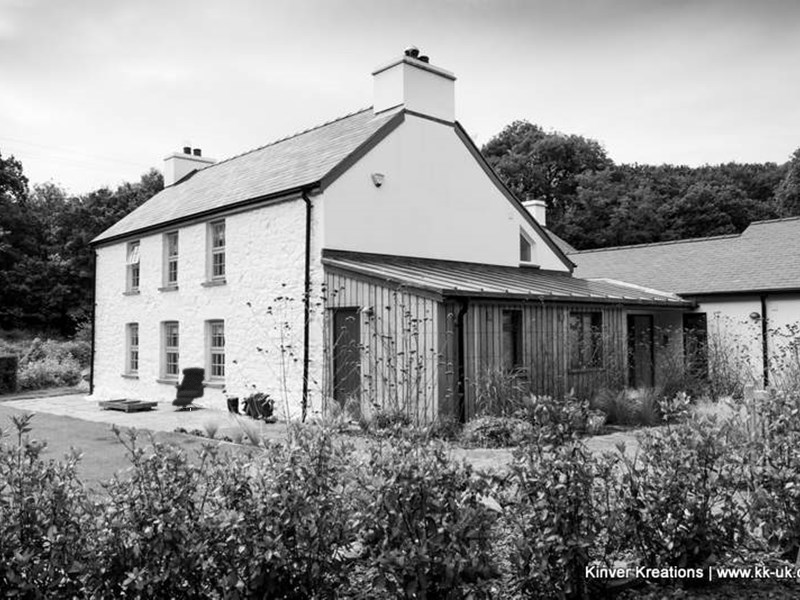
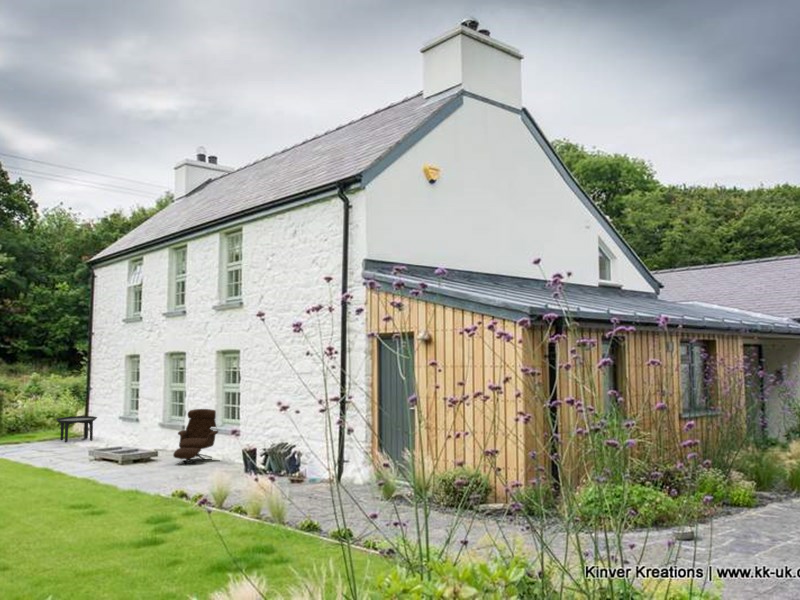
round table: none [67,375,102,397] -> present [56,416,97,442]

